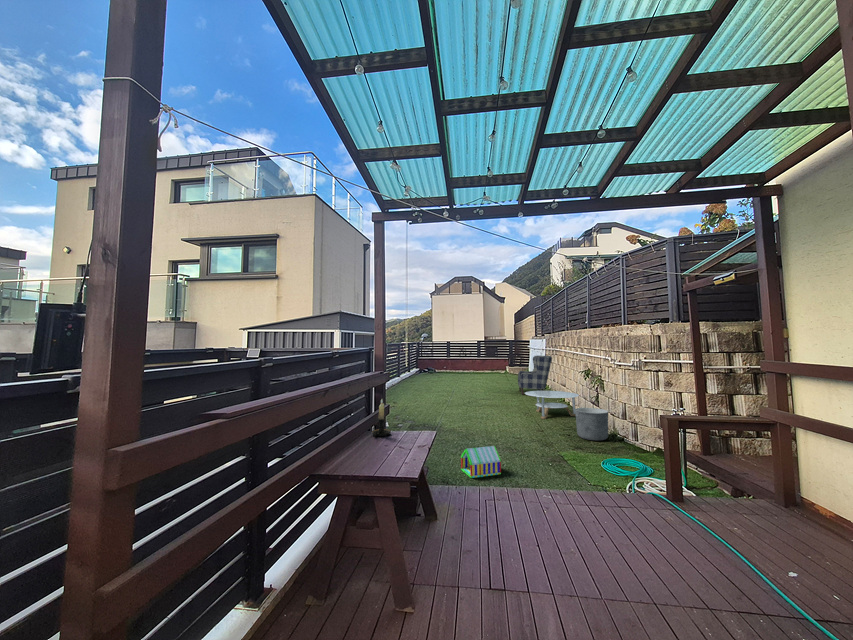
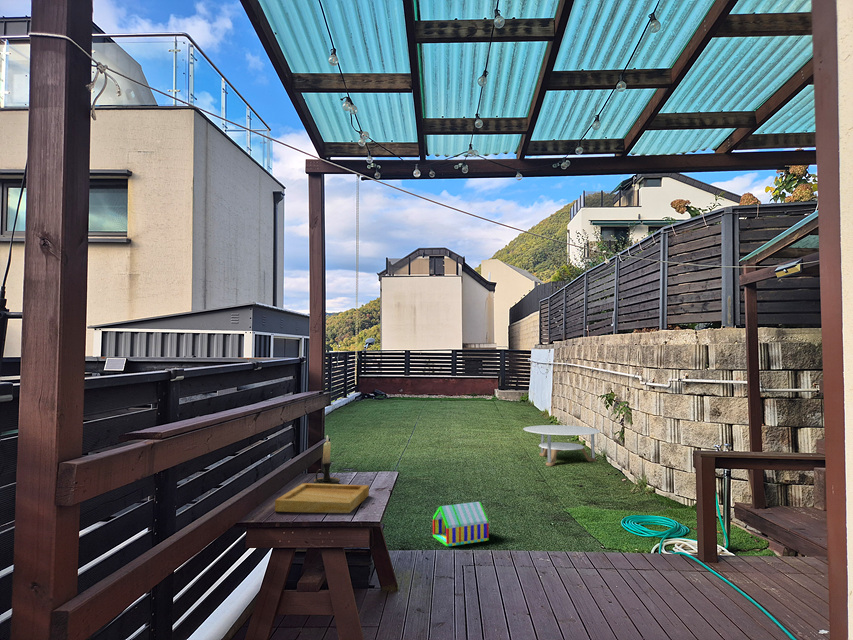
chair: present [518,356,552,395] -> none [514,373,564,432]
planter: present [575,408,608,441] -> none [593,448,638,494]
tray: none [338,434,410,461] -> present [275,483,369,513]

